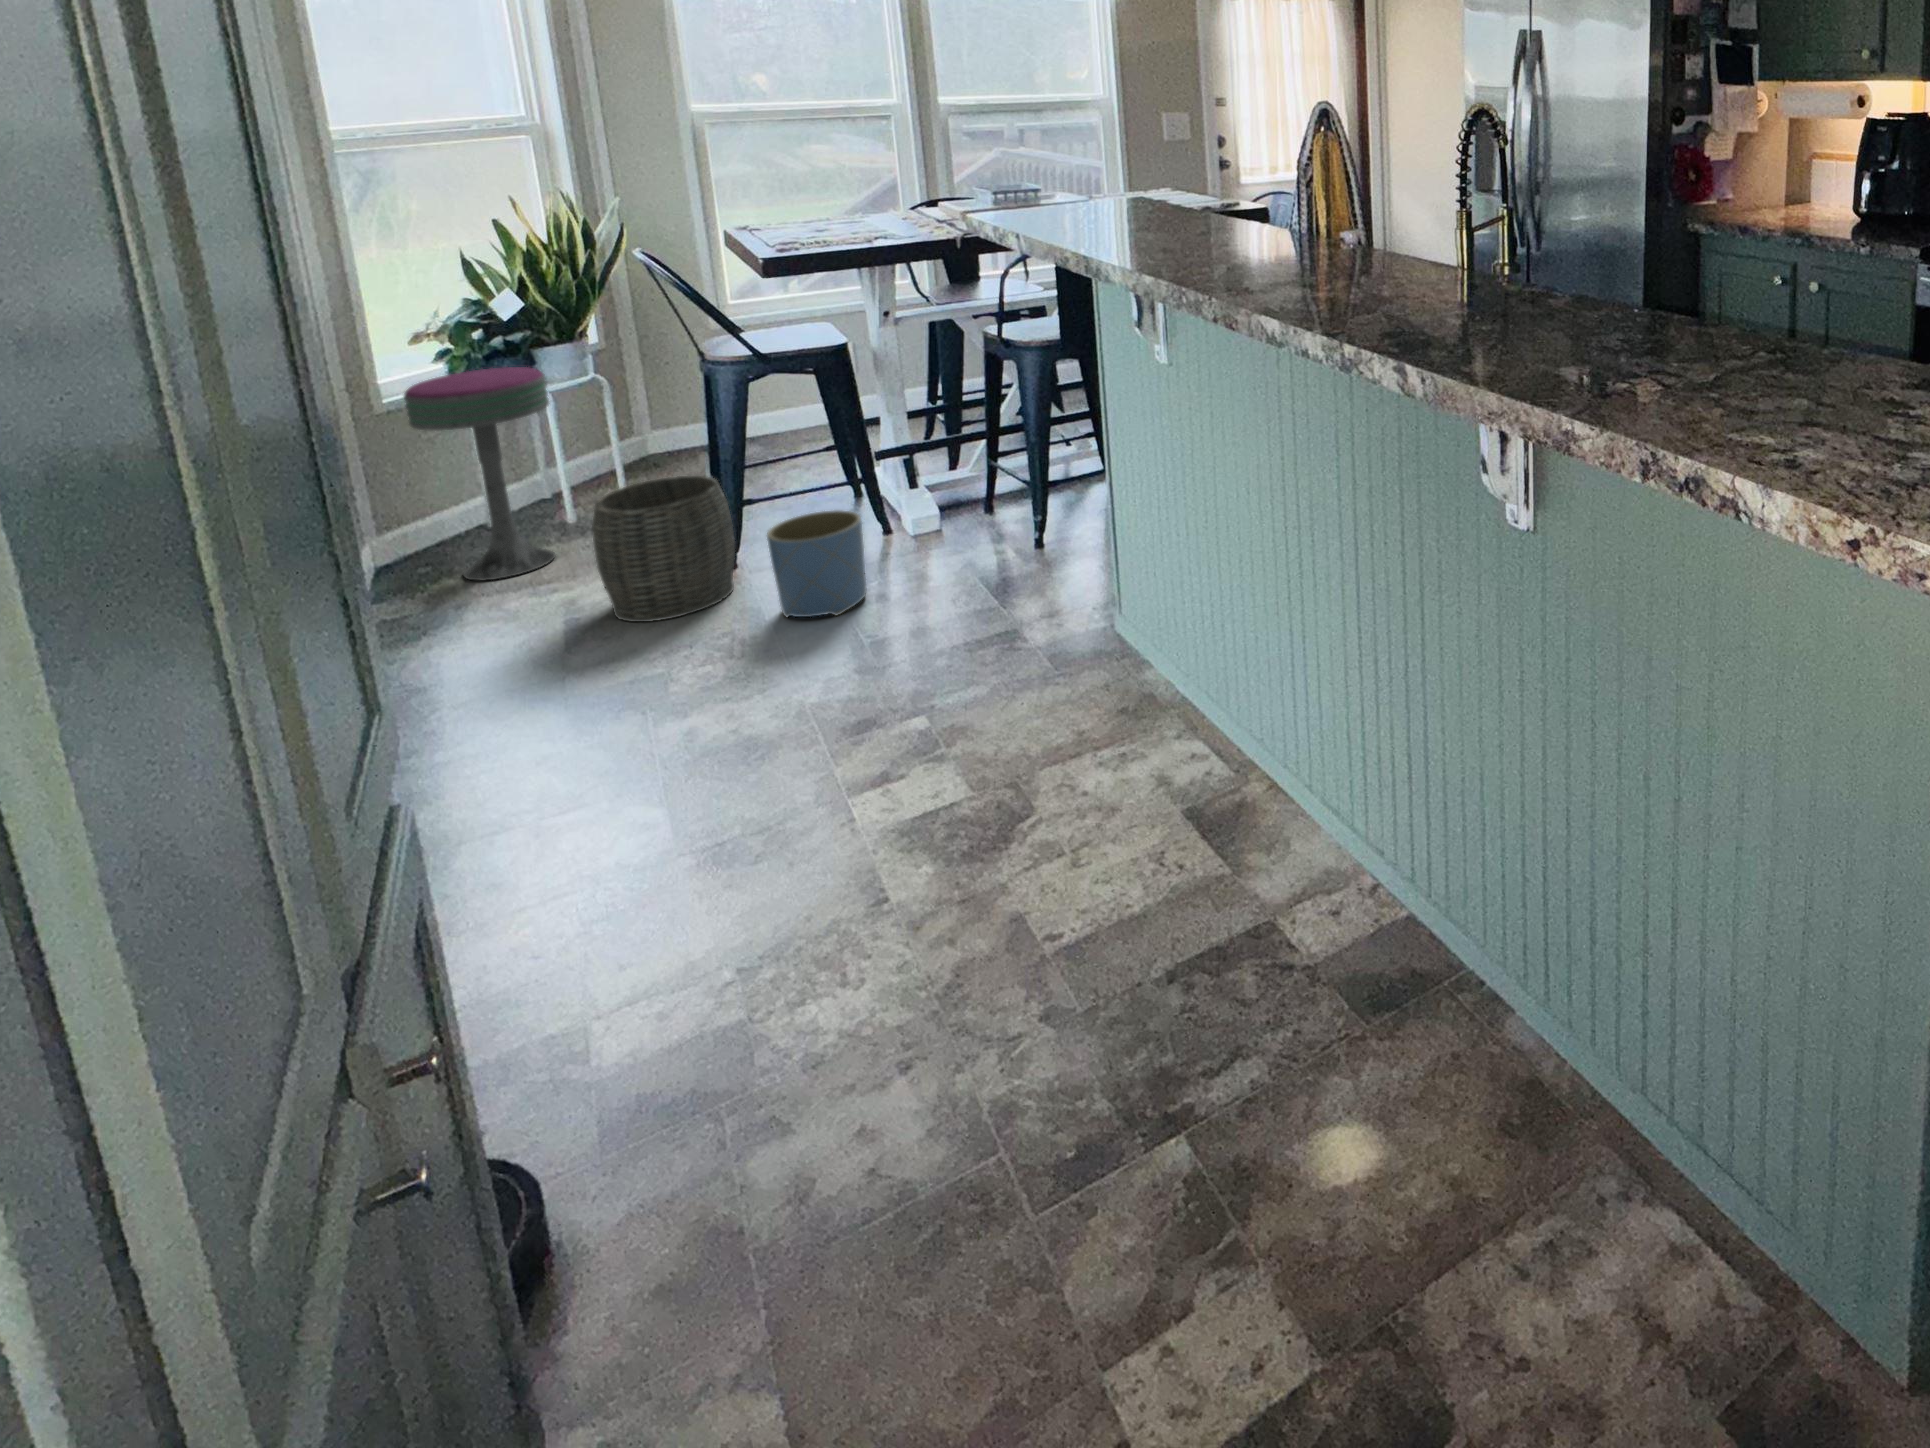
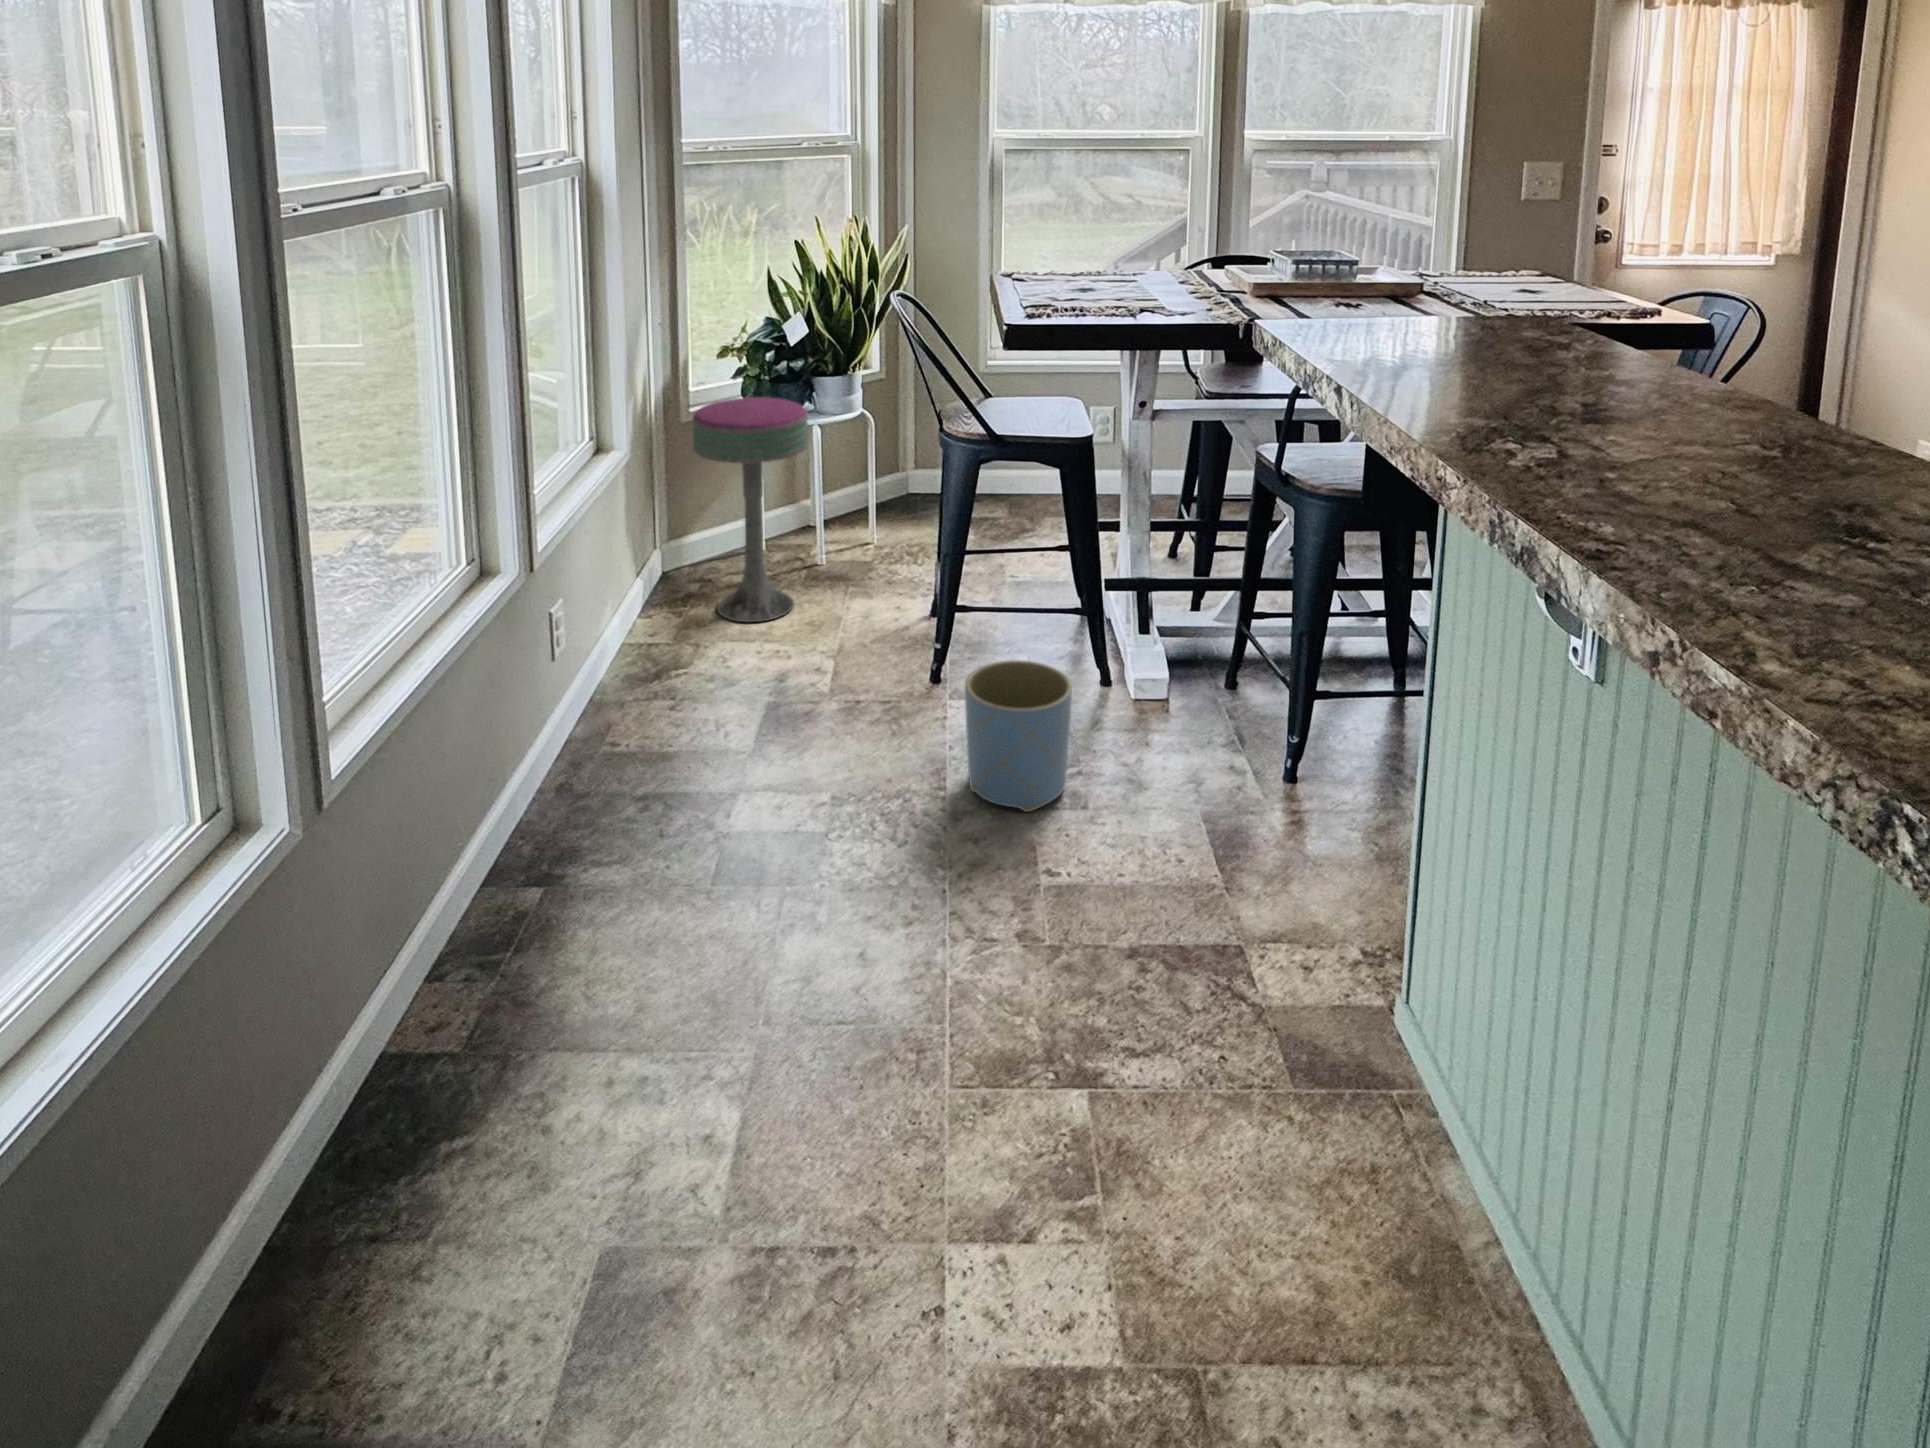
woven basket: present [592,476,735,622] -> none [806,565,940,743]

